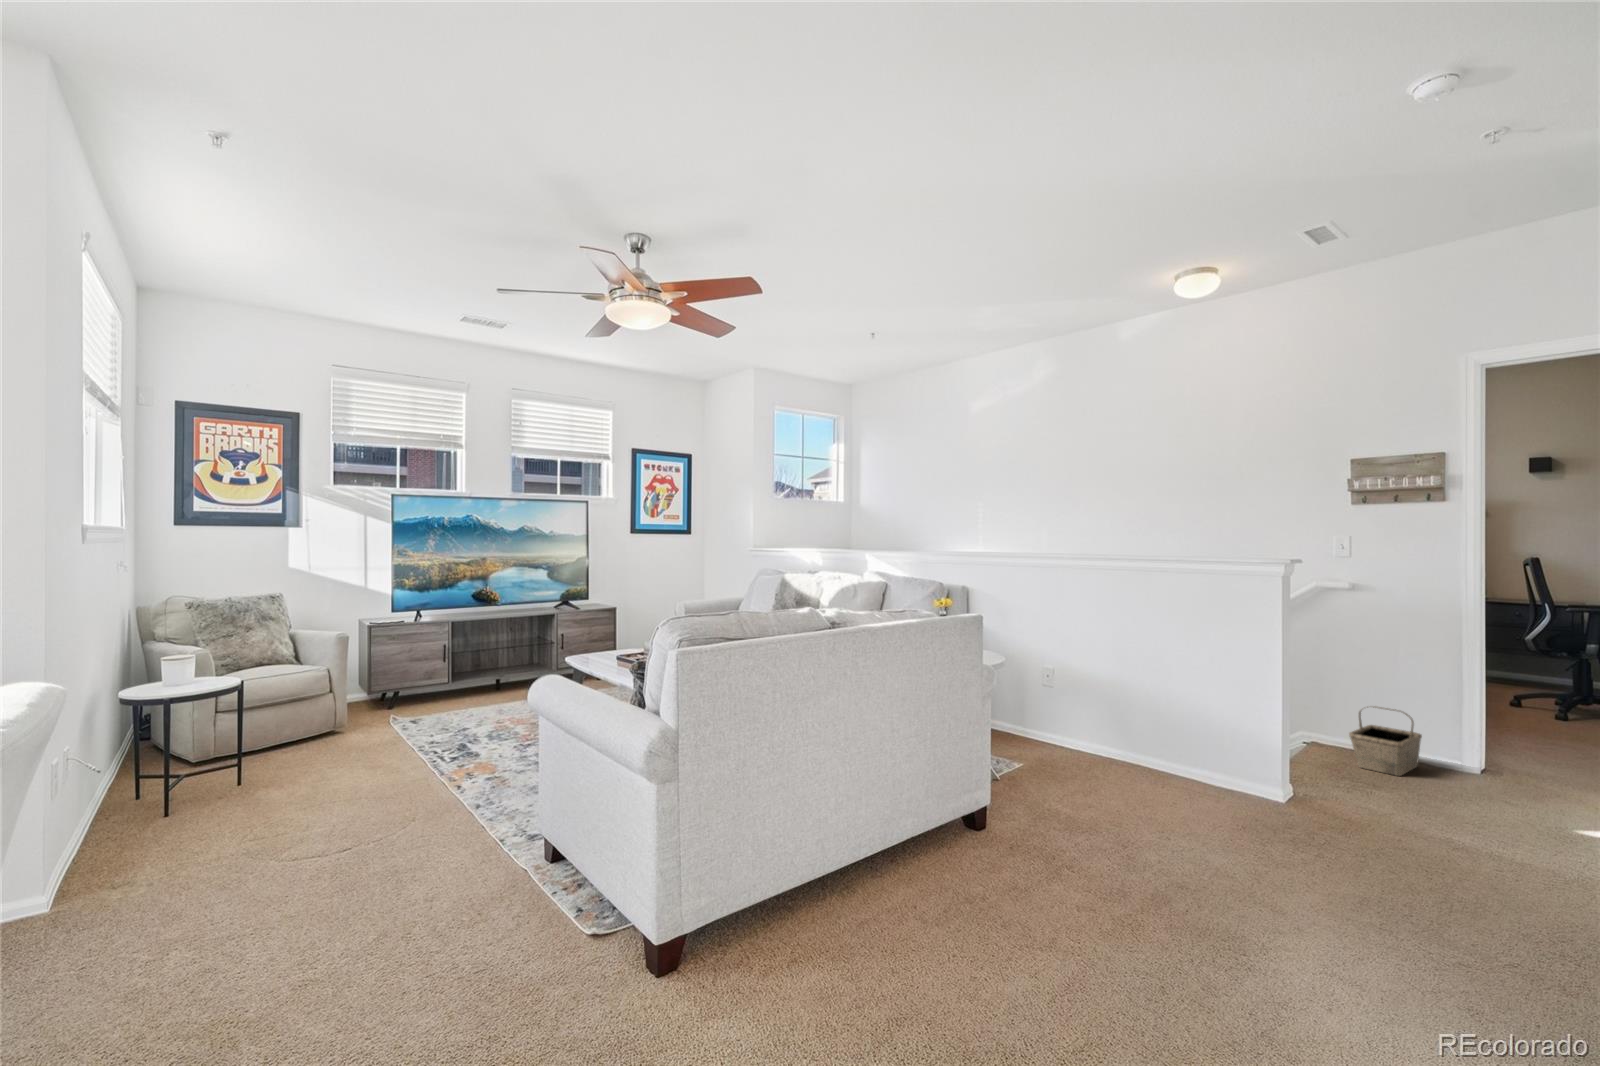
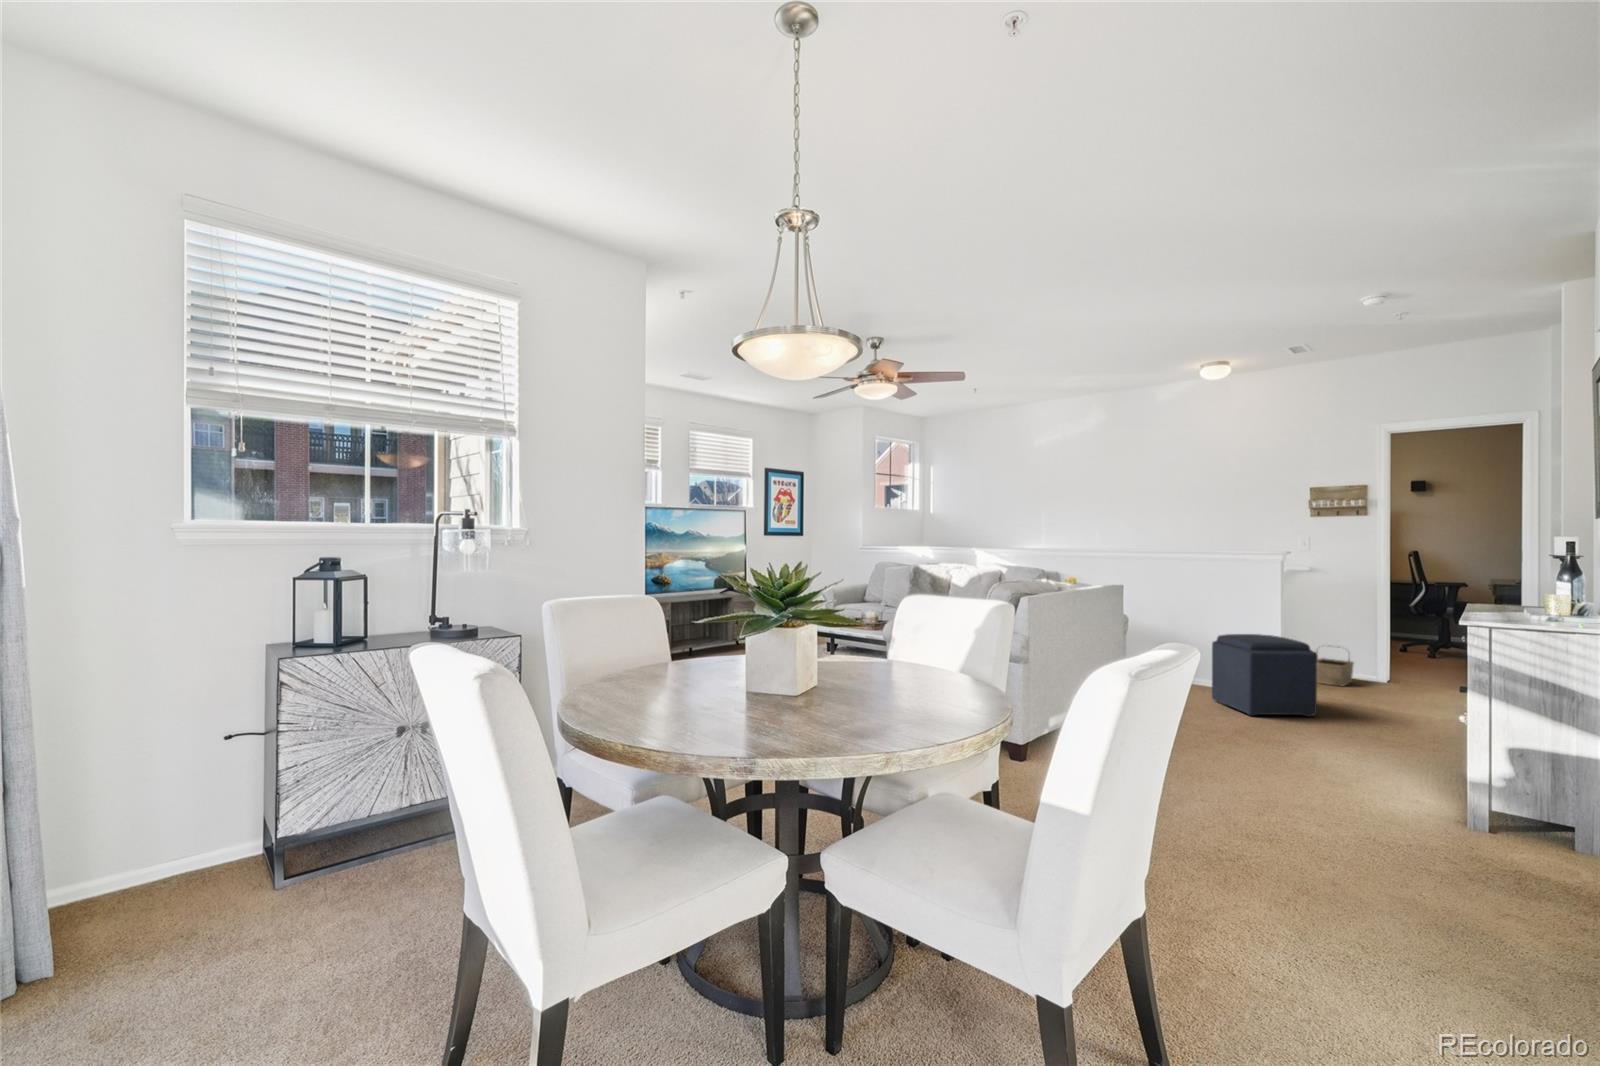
ottoman: none [1159,695,1329,852] -> present [1212,634,1317,717]

